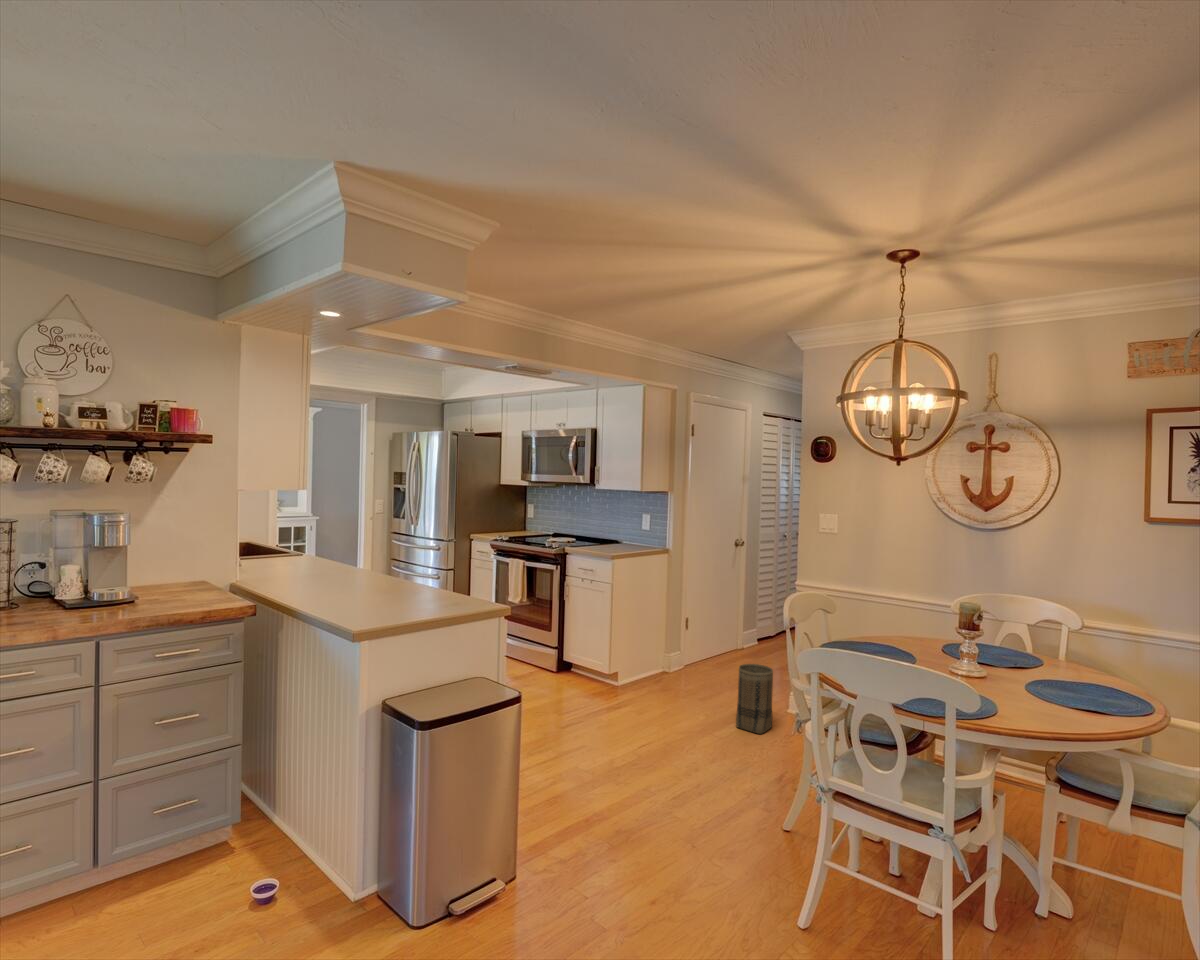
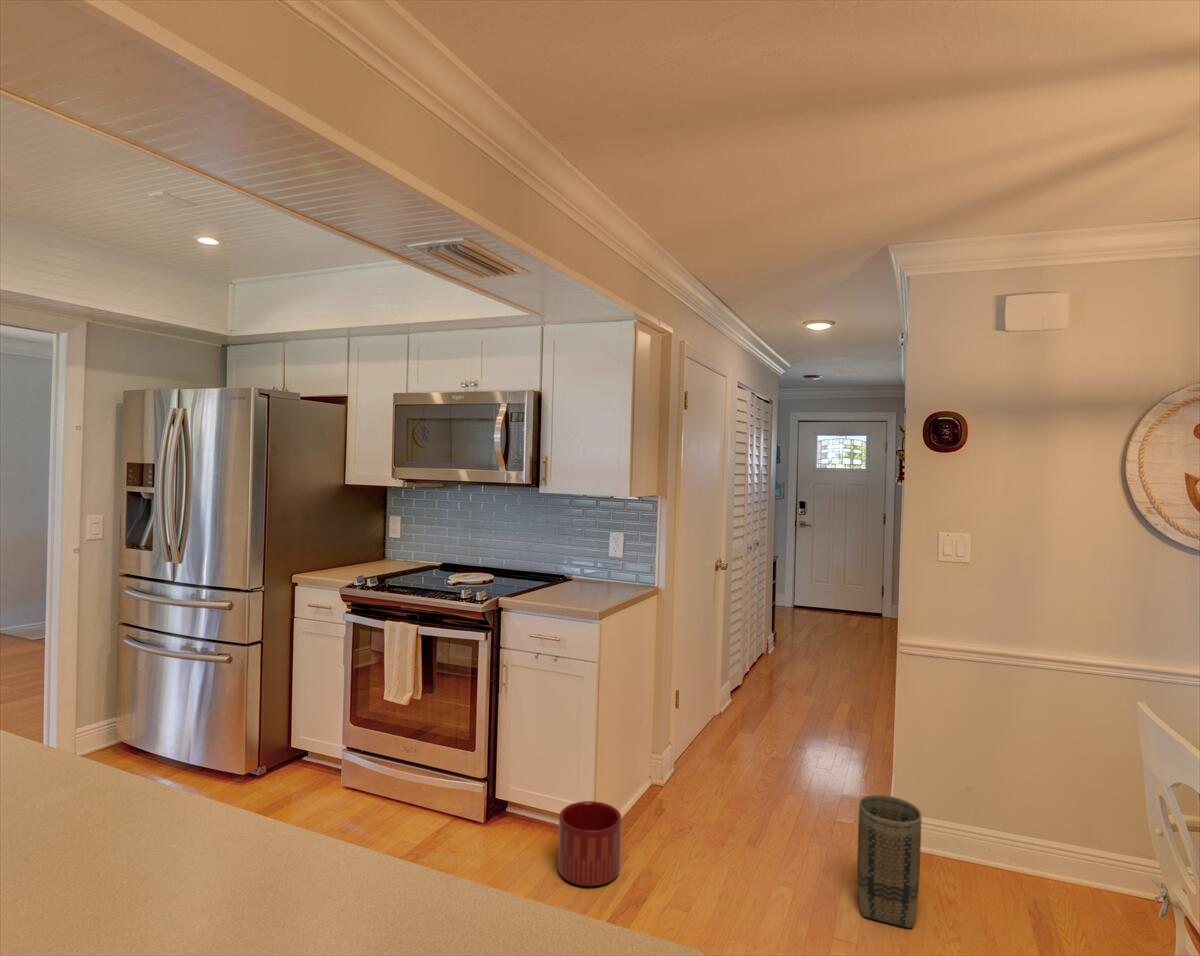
planter: none [583,660,618,699] -> present [558,801,621,886]

